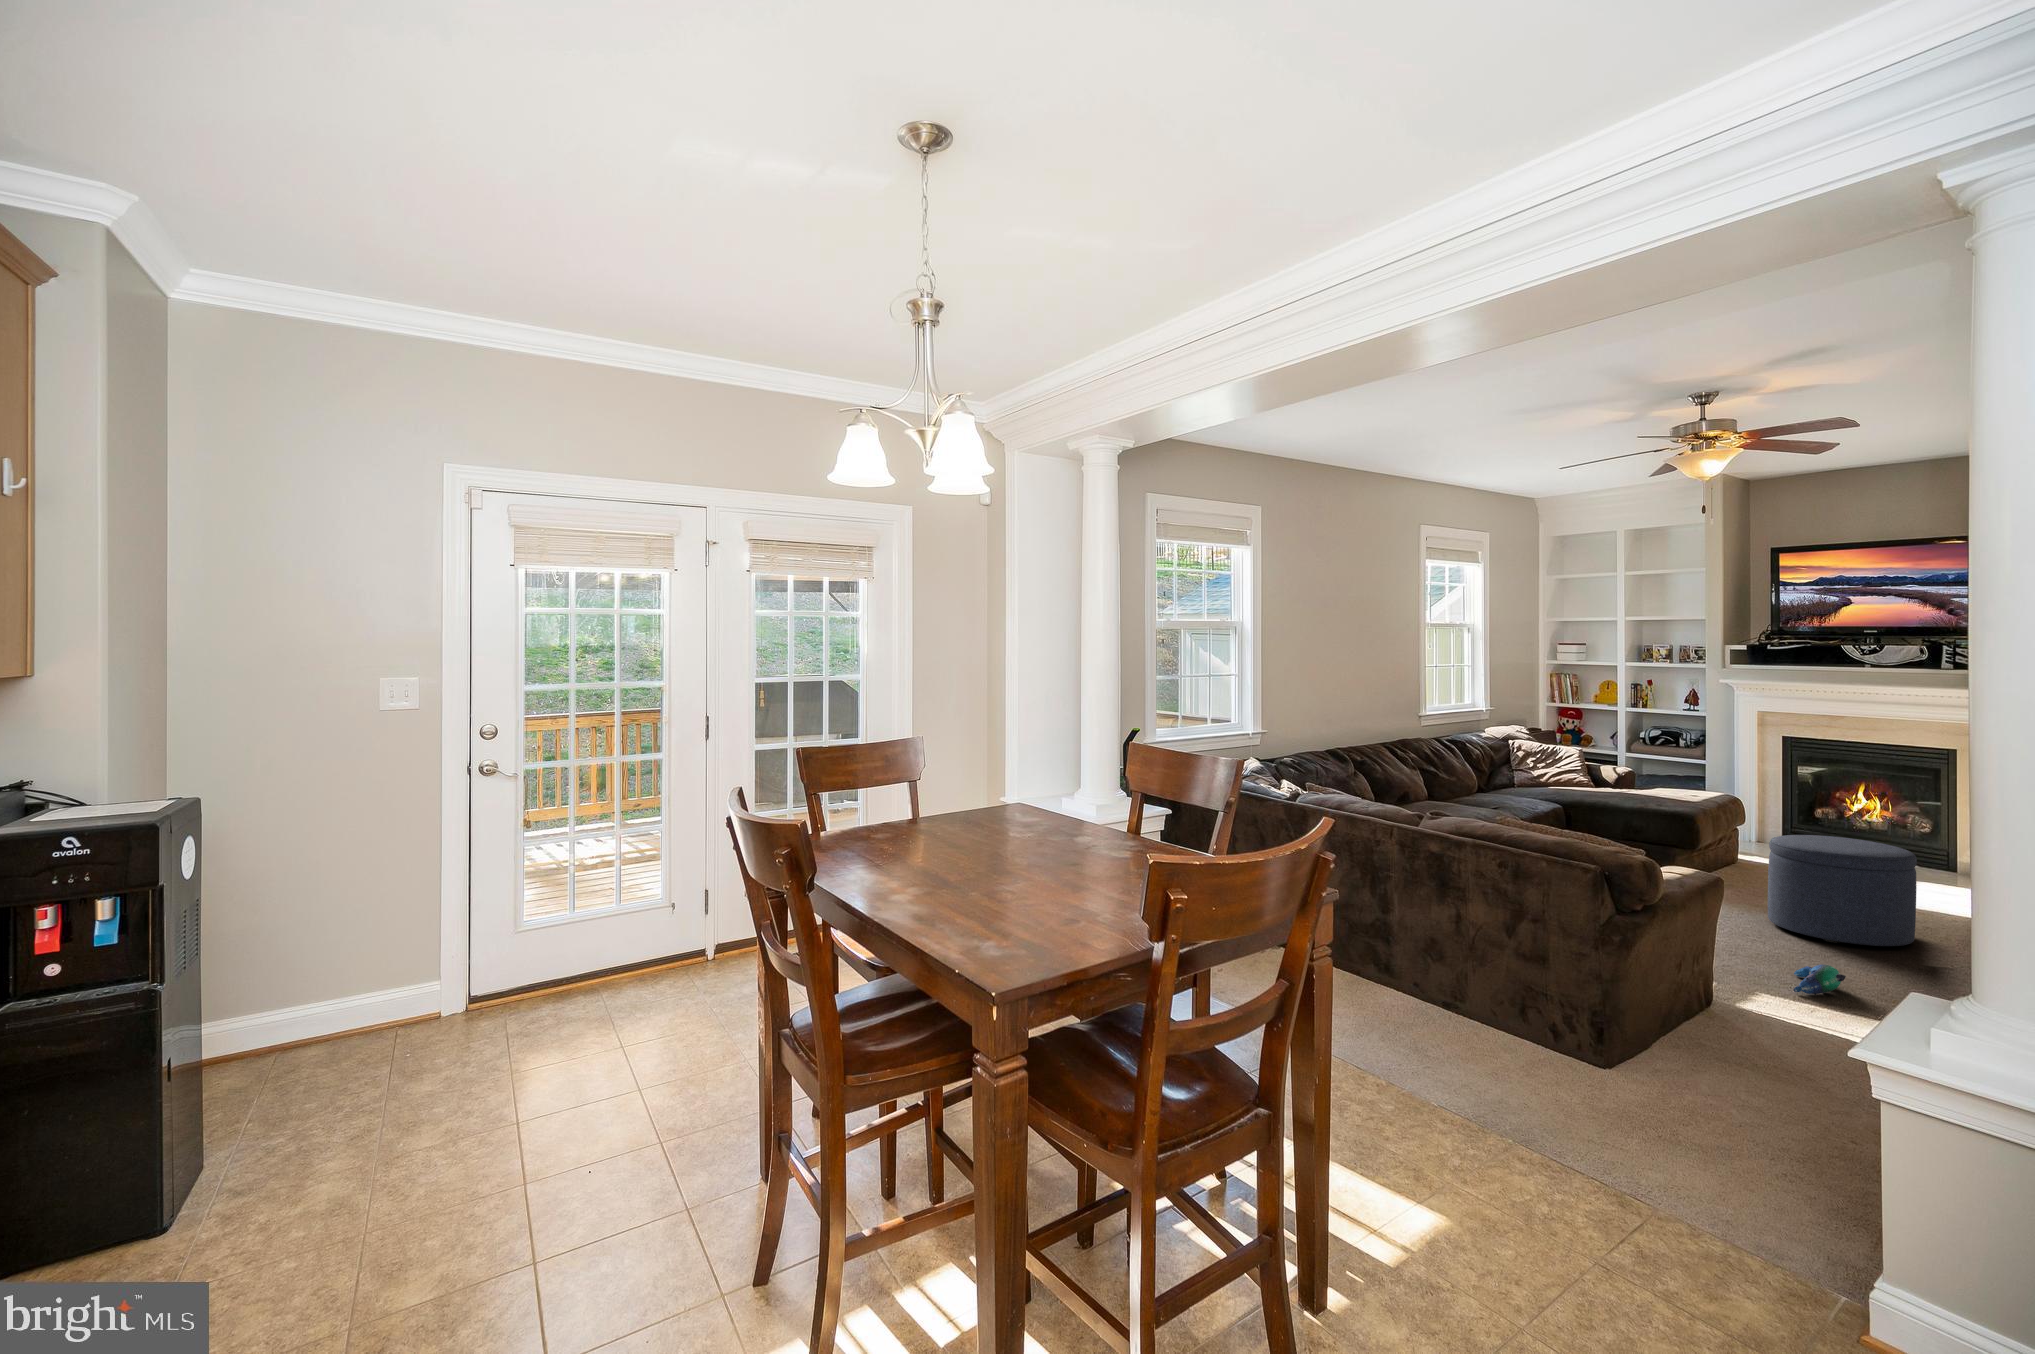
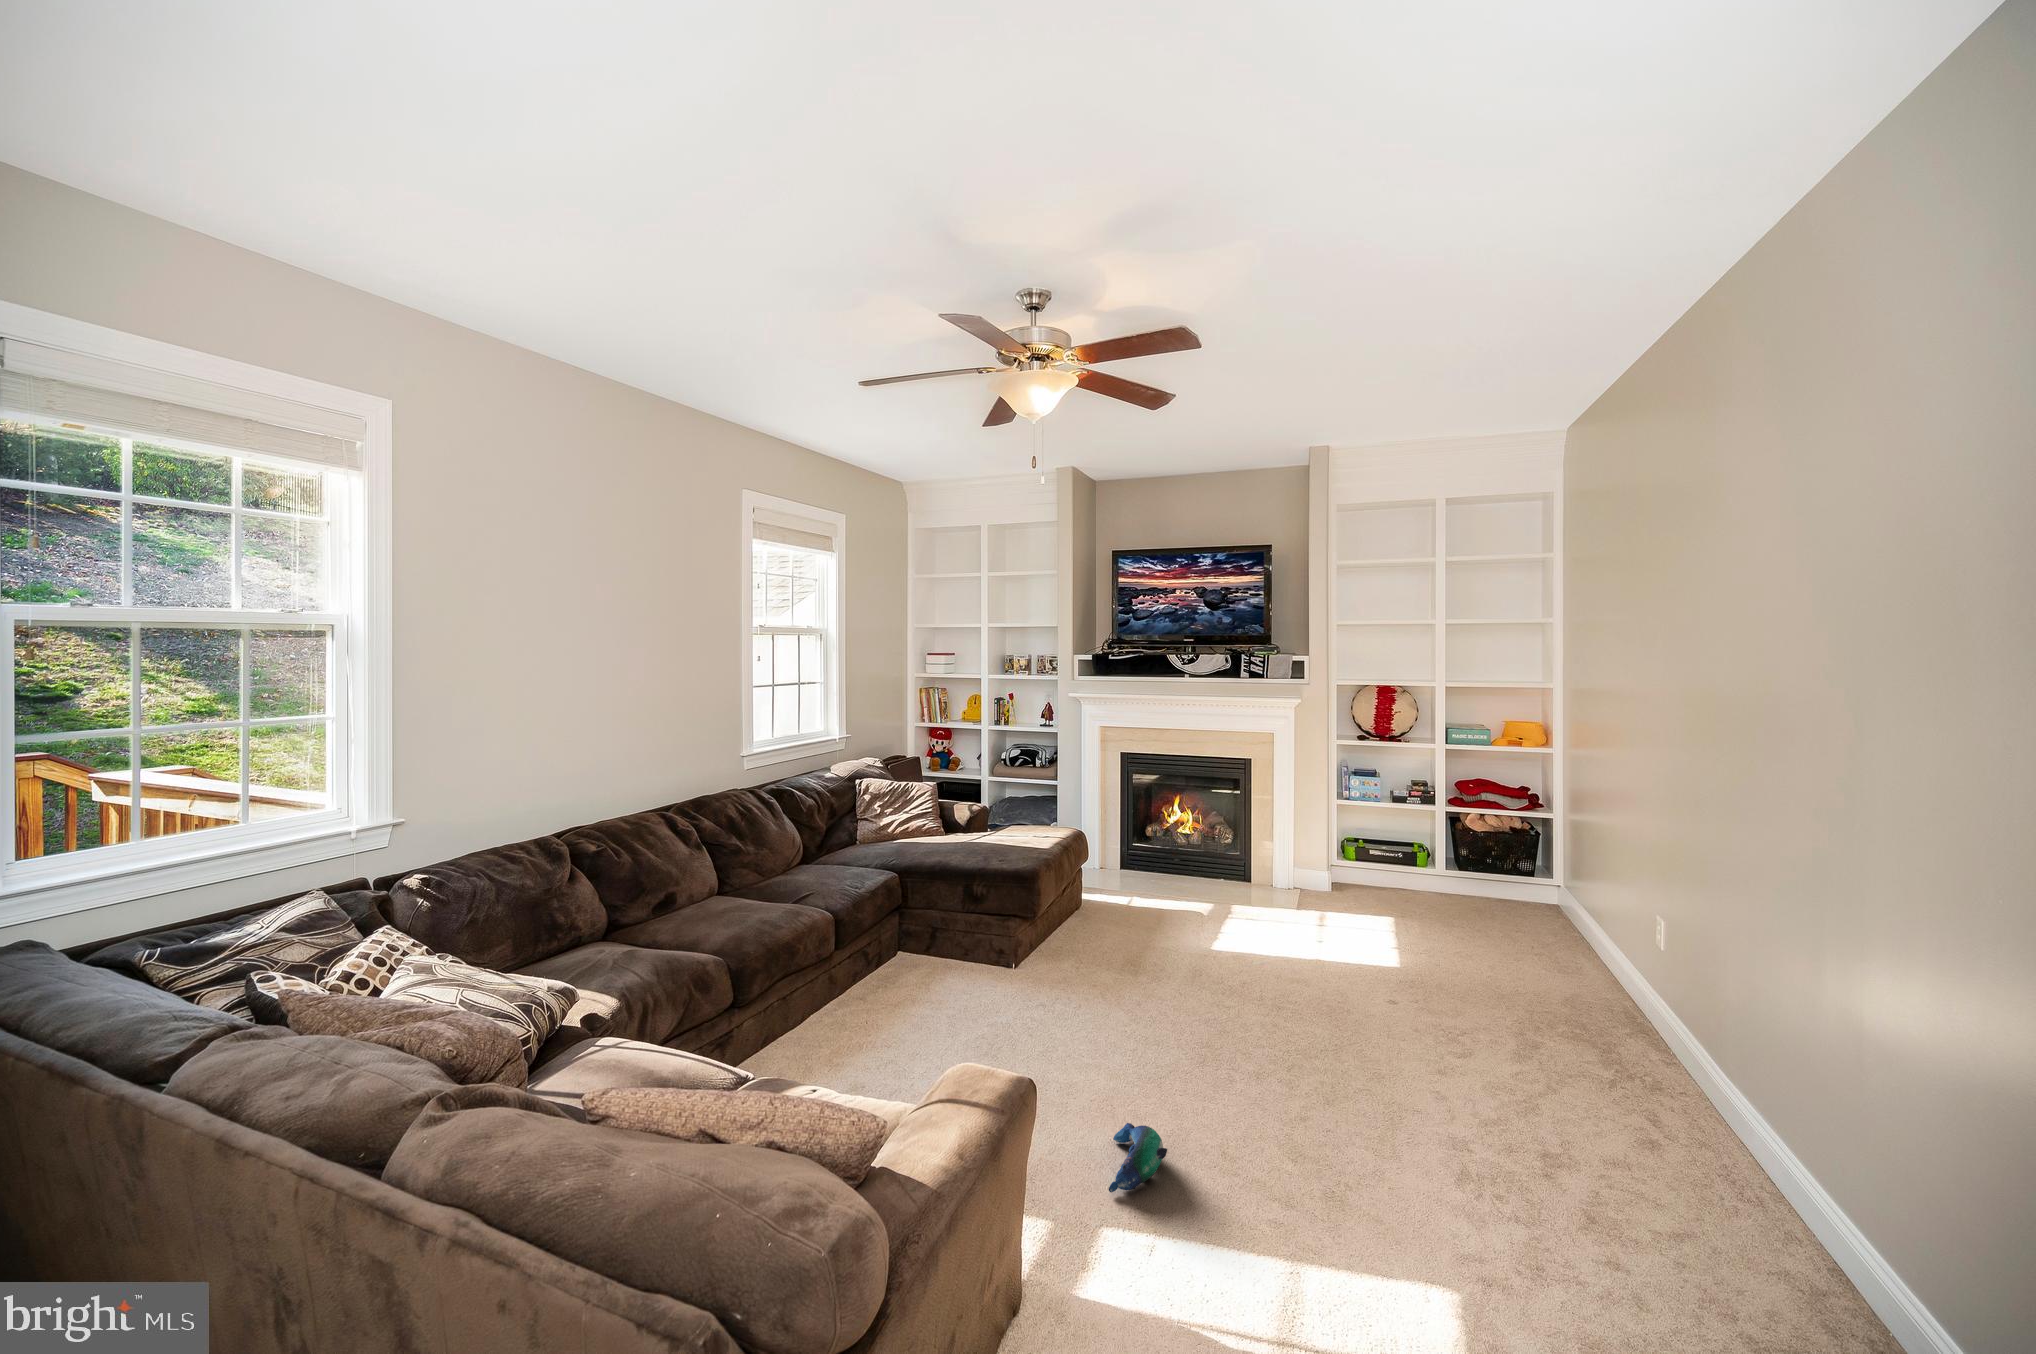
ottoman: present [1768,835,1917,946] -> none [1096,893,1234,1043]

